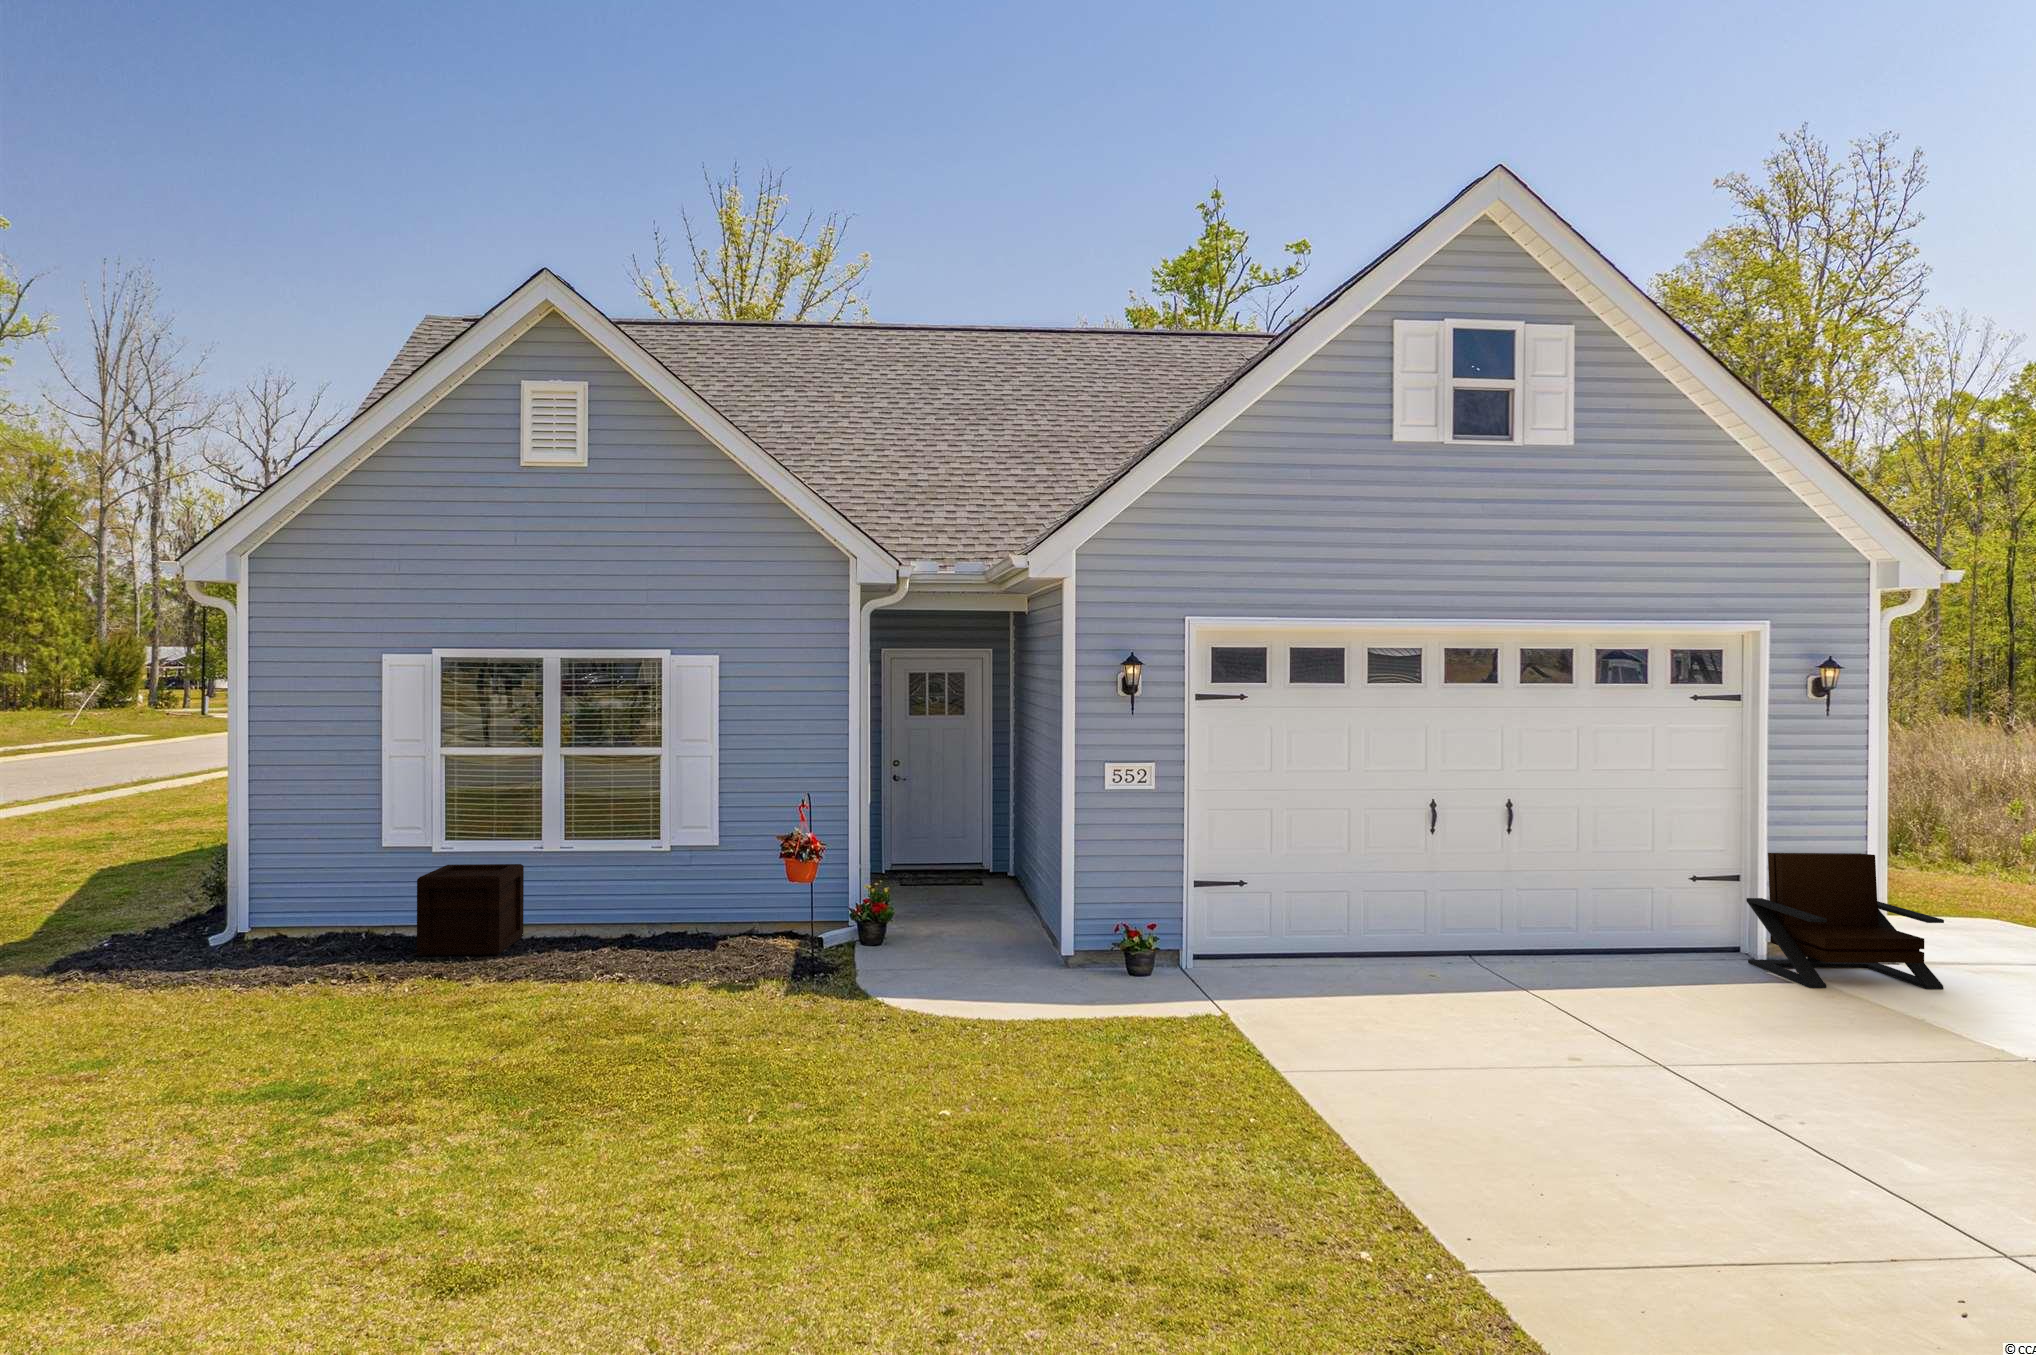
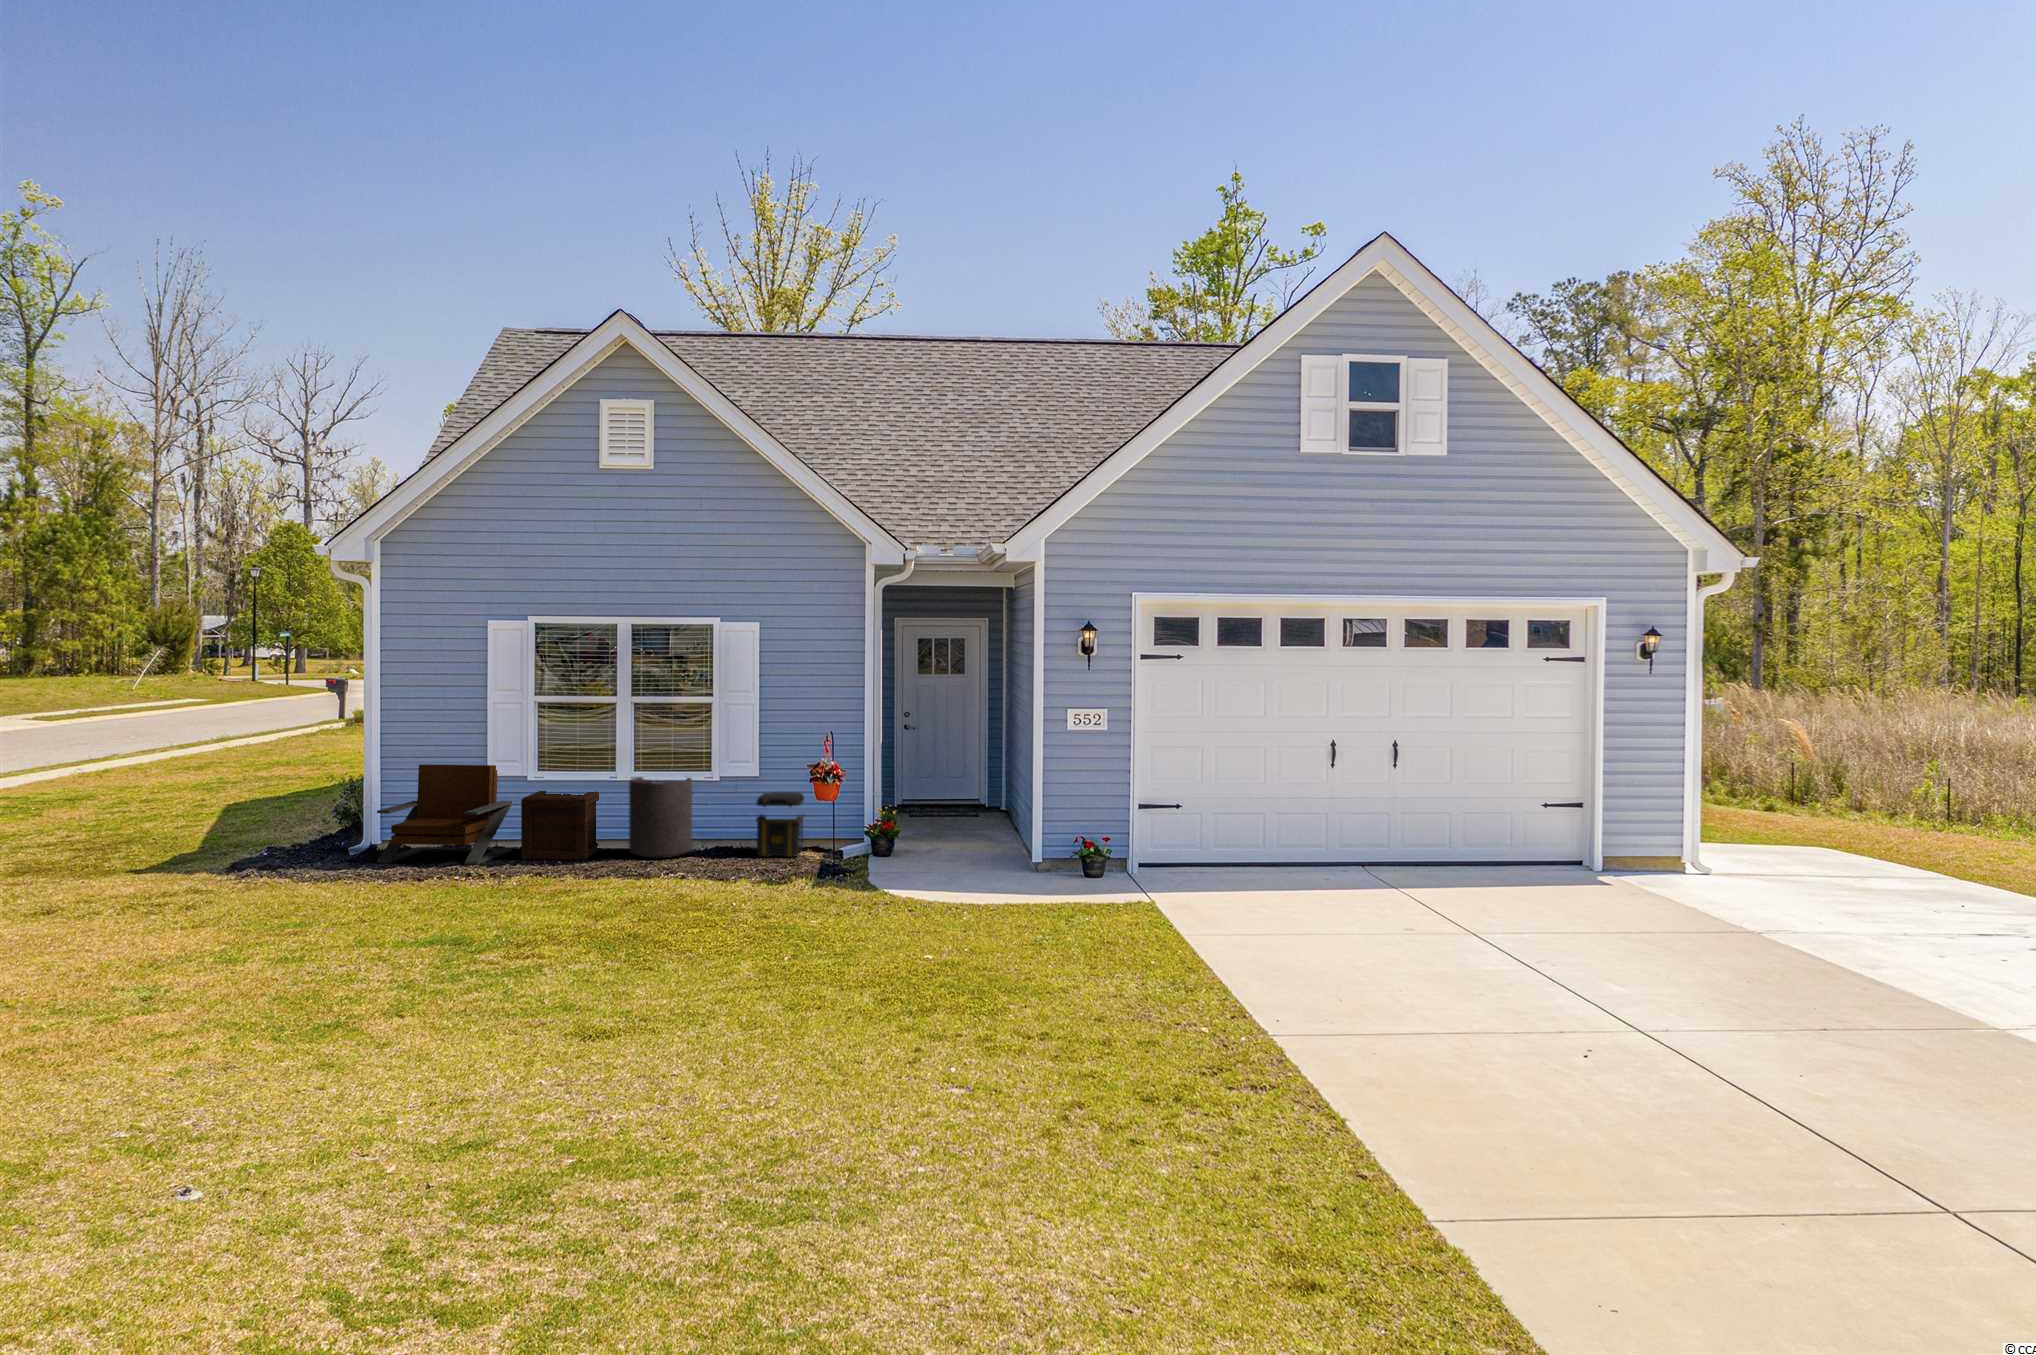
trash can: none [557,845,637,951] -> present [629,777,692,858]
lounge chair: present [1746,853,1944,989] -> present [377,764,512,865]
toolbox: none [717,864,778,947] -> present [756,792,805,857]

